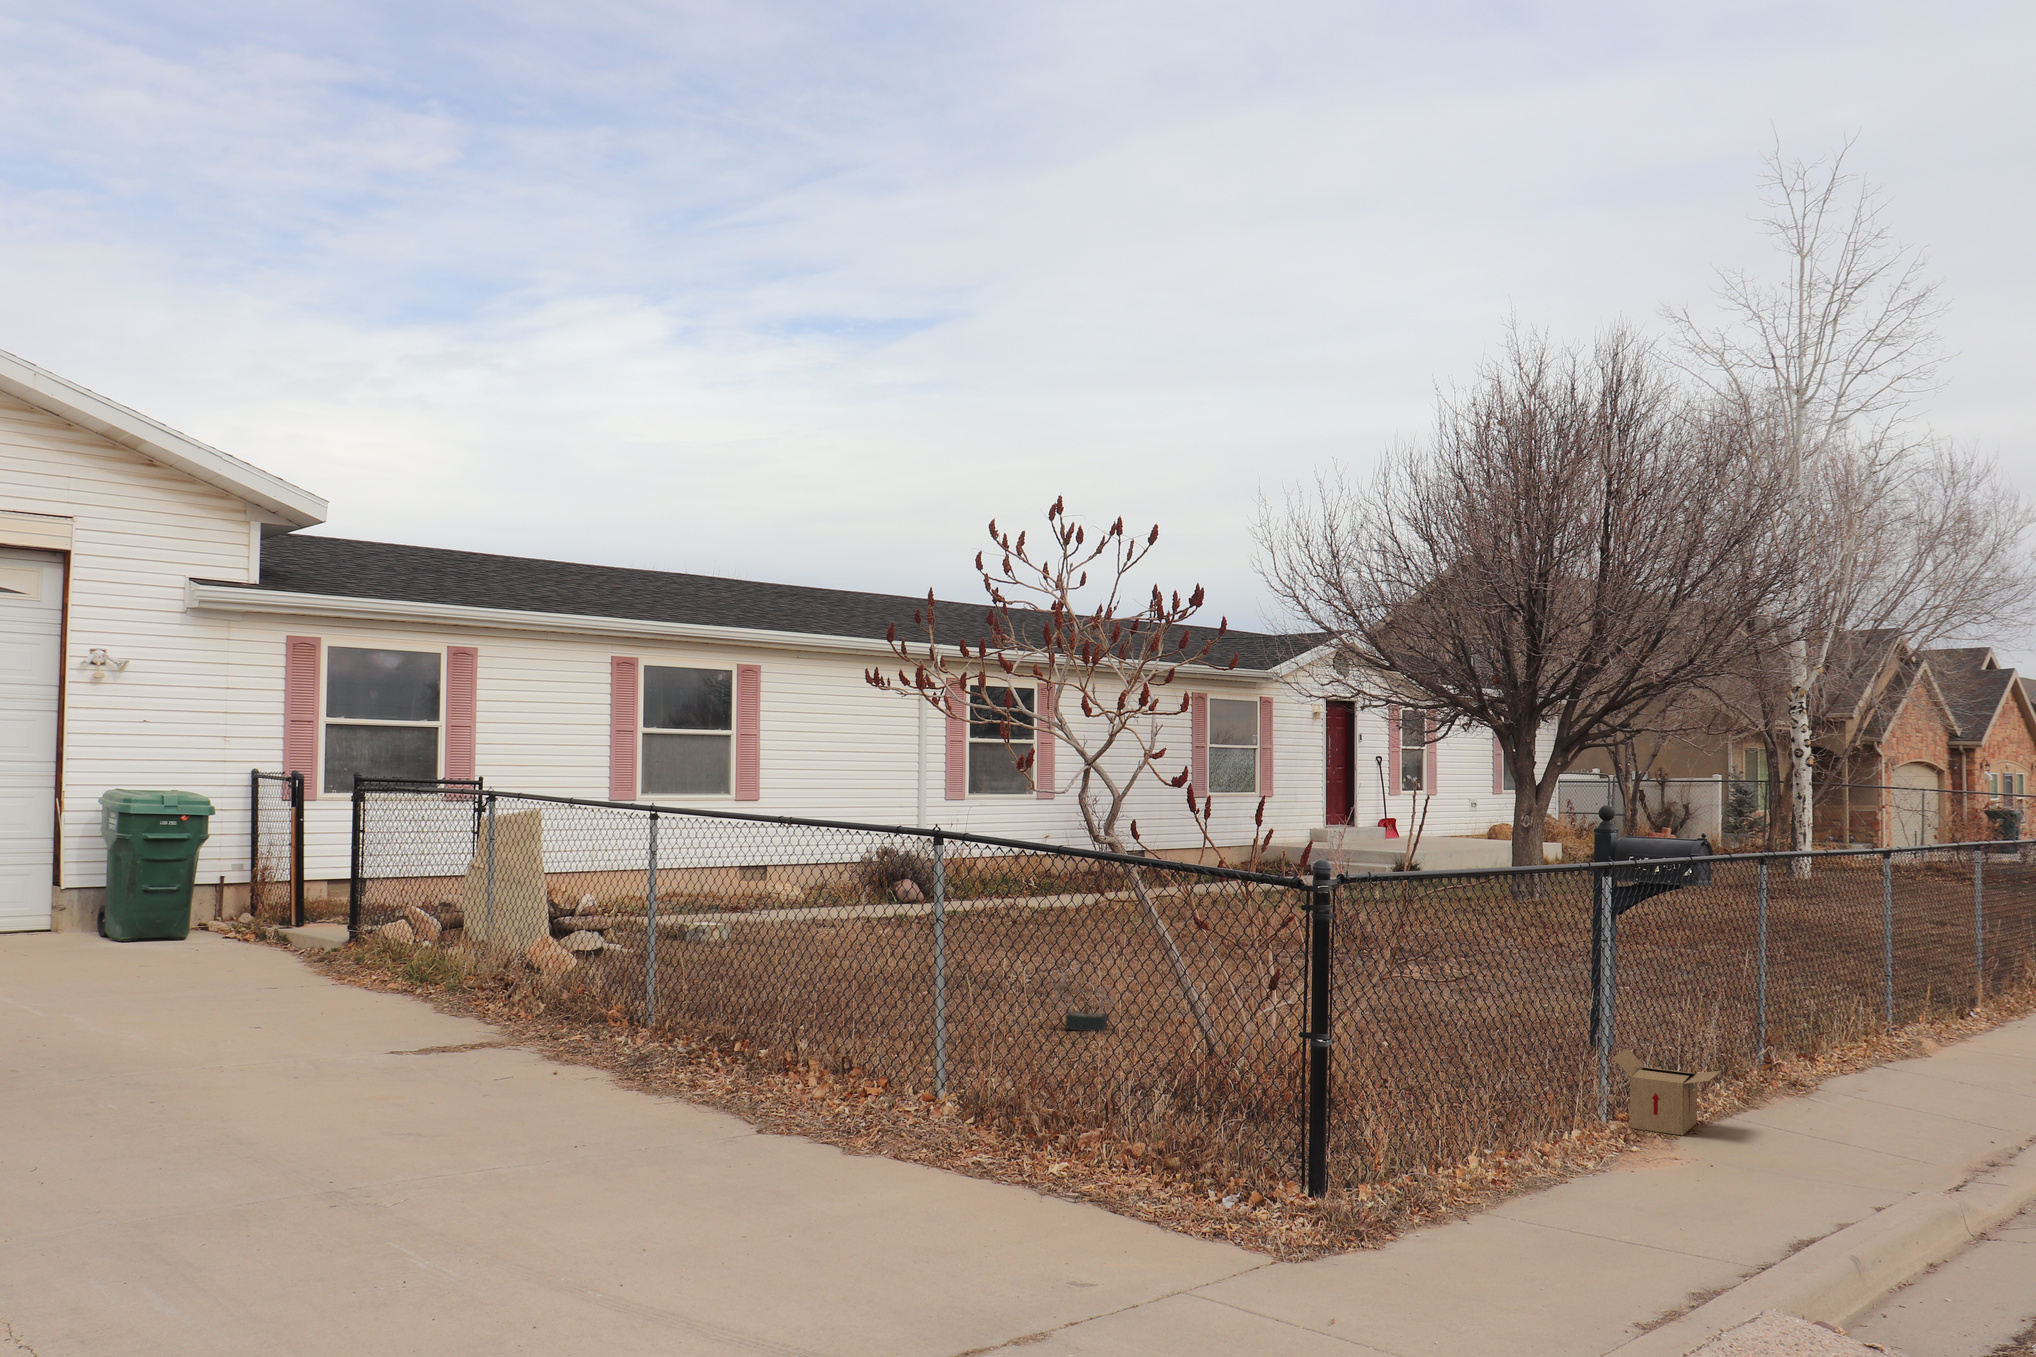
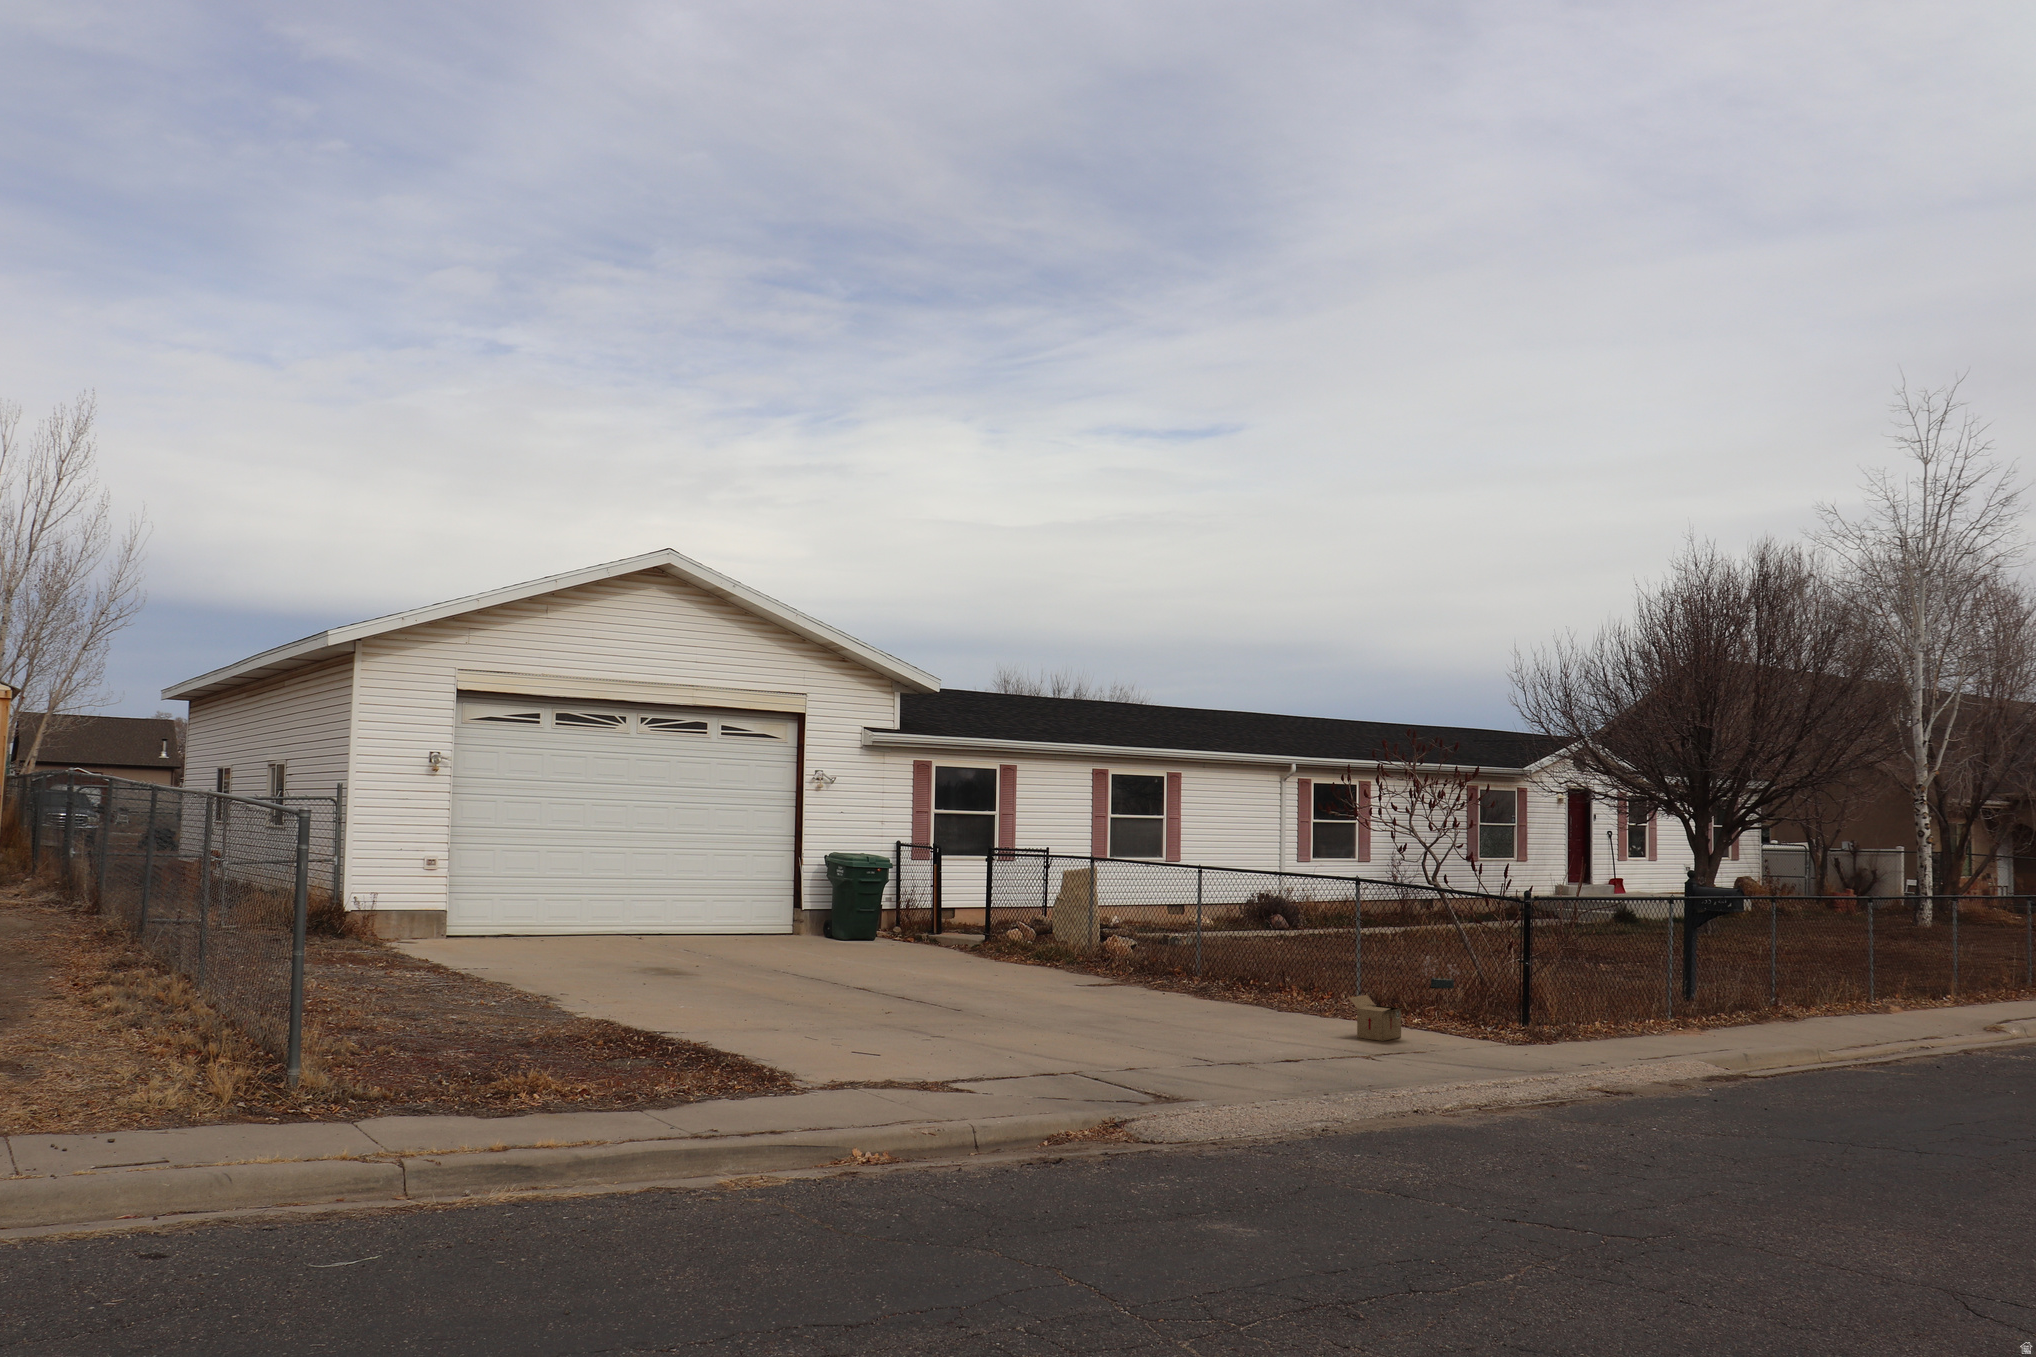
cardboard box: present [1612,1048,1721,1136] -> present [1349,995,1401,1041]

